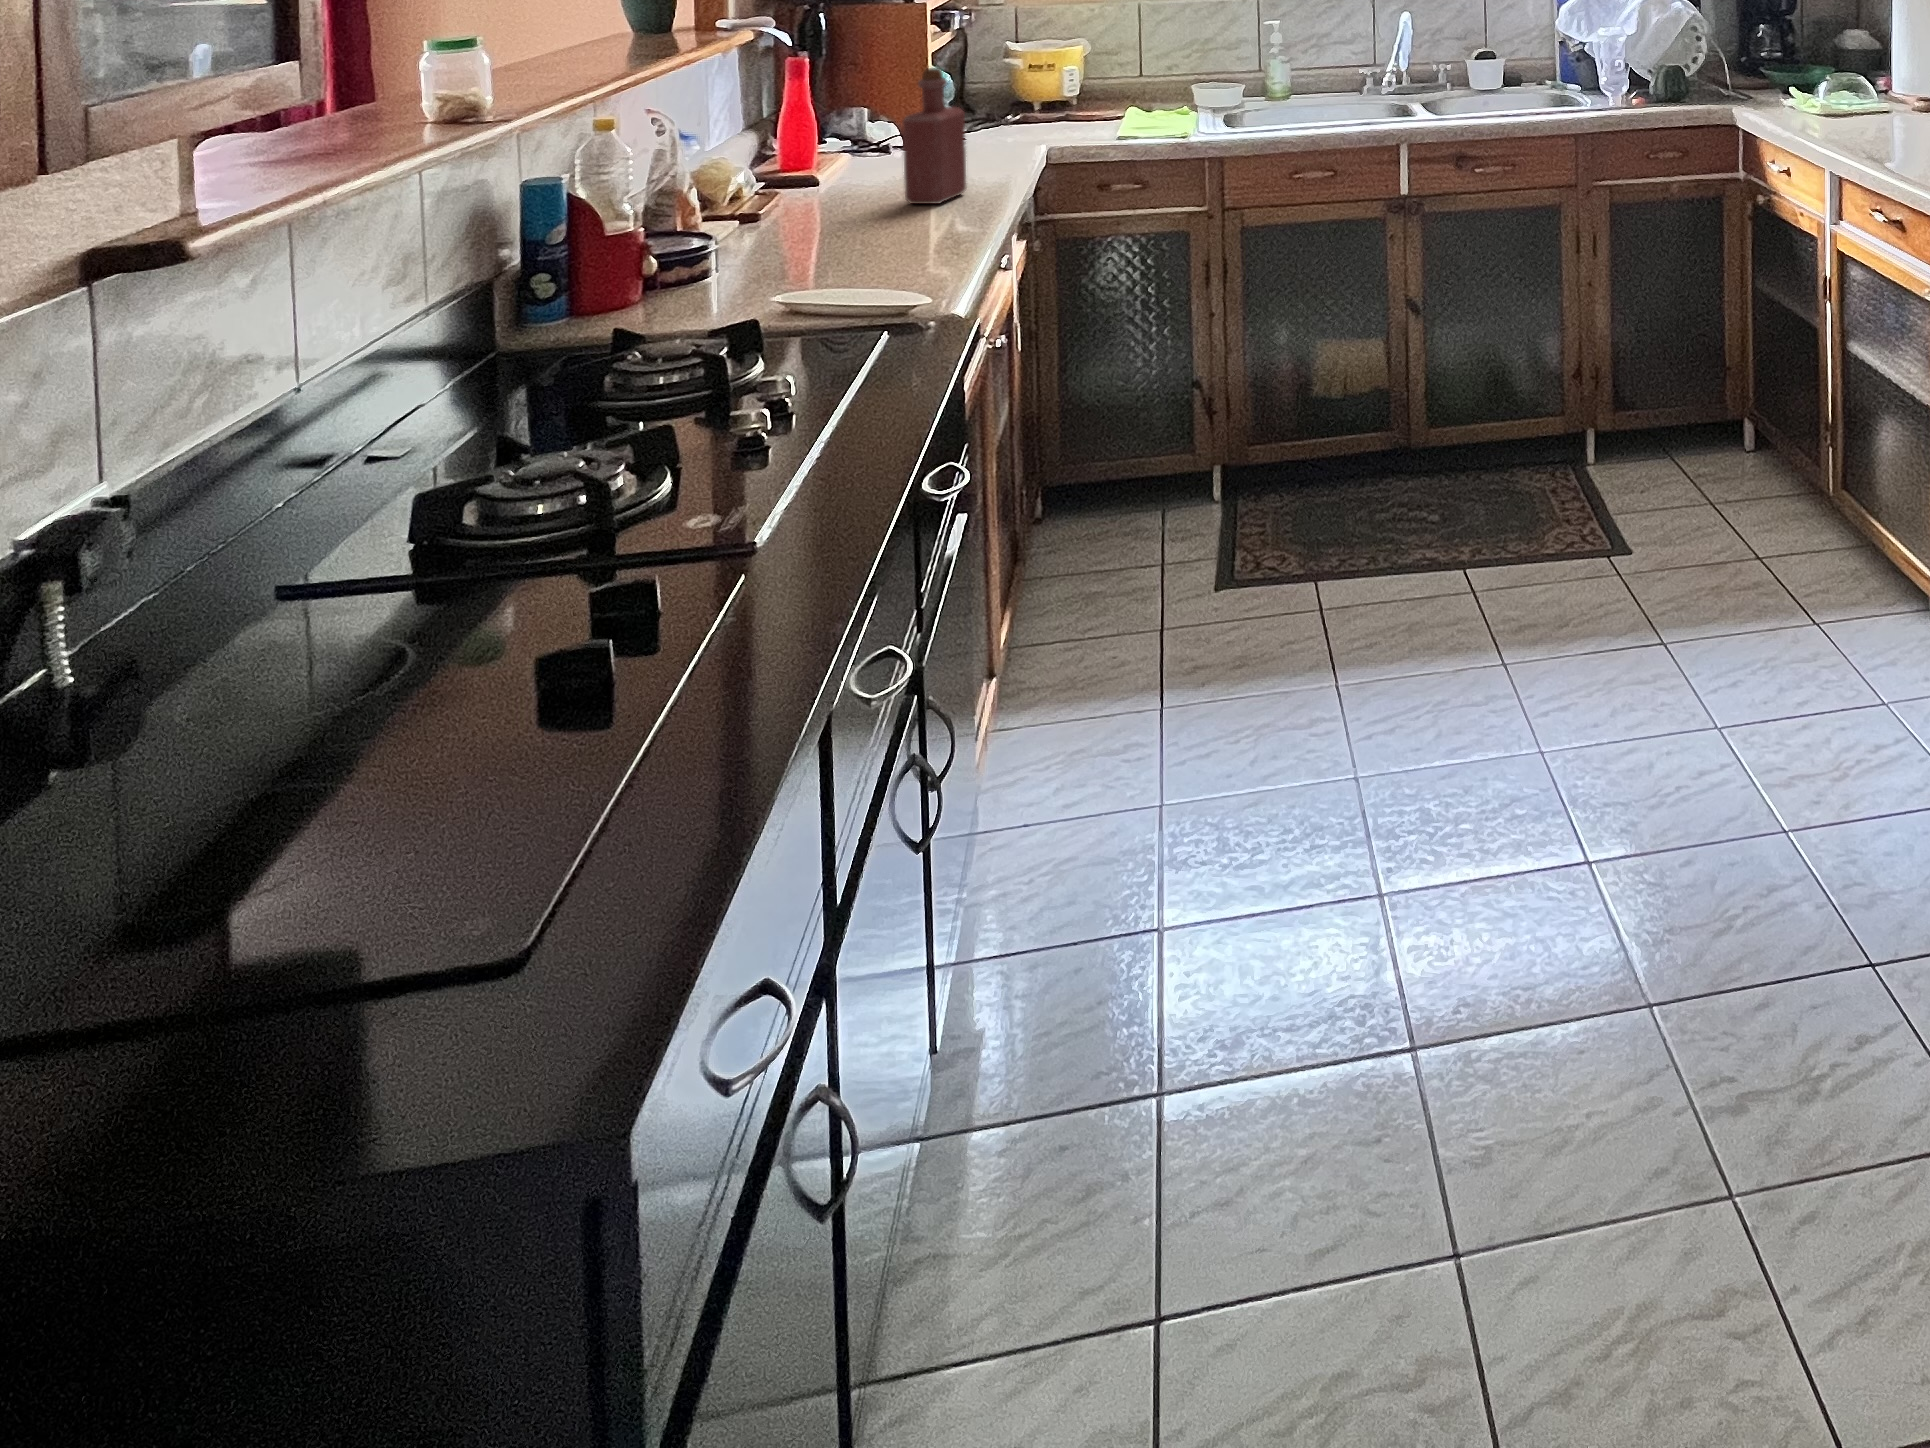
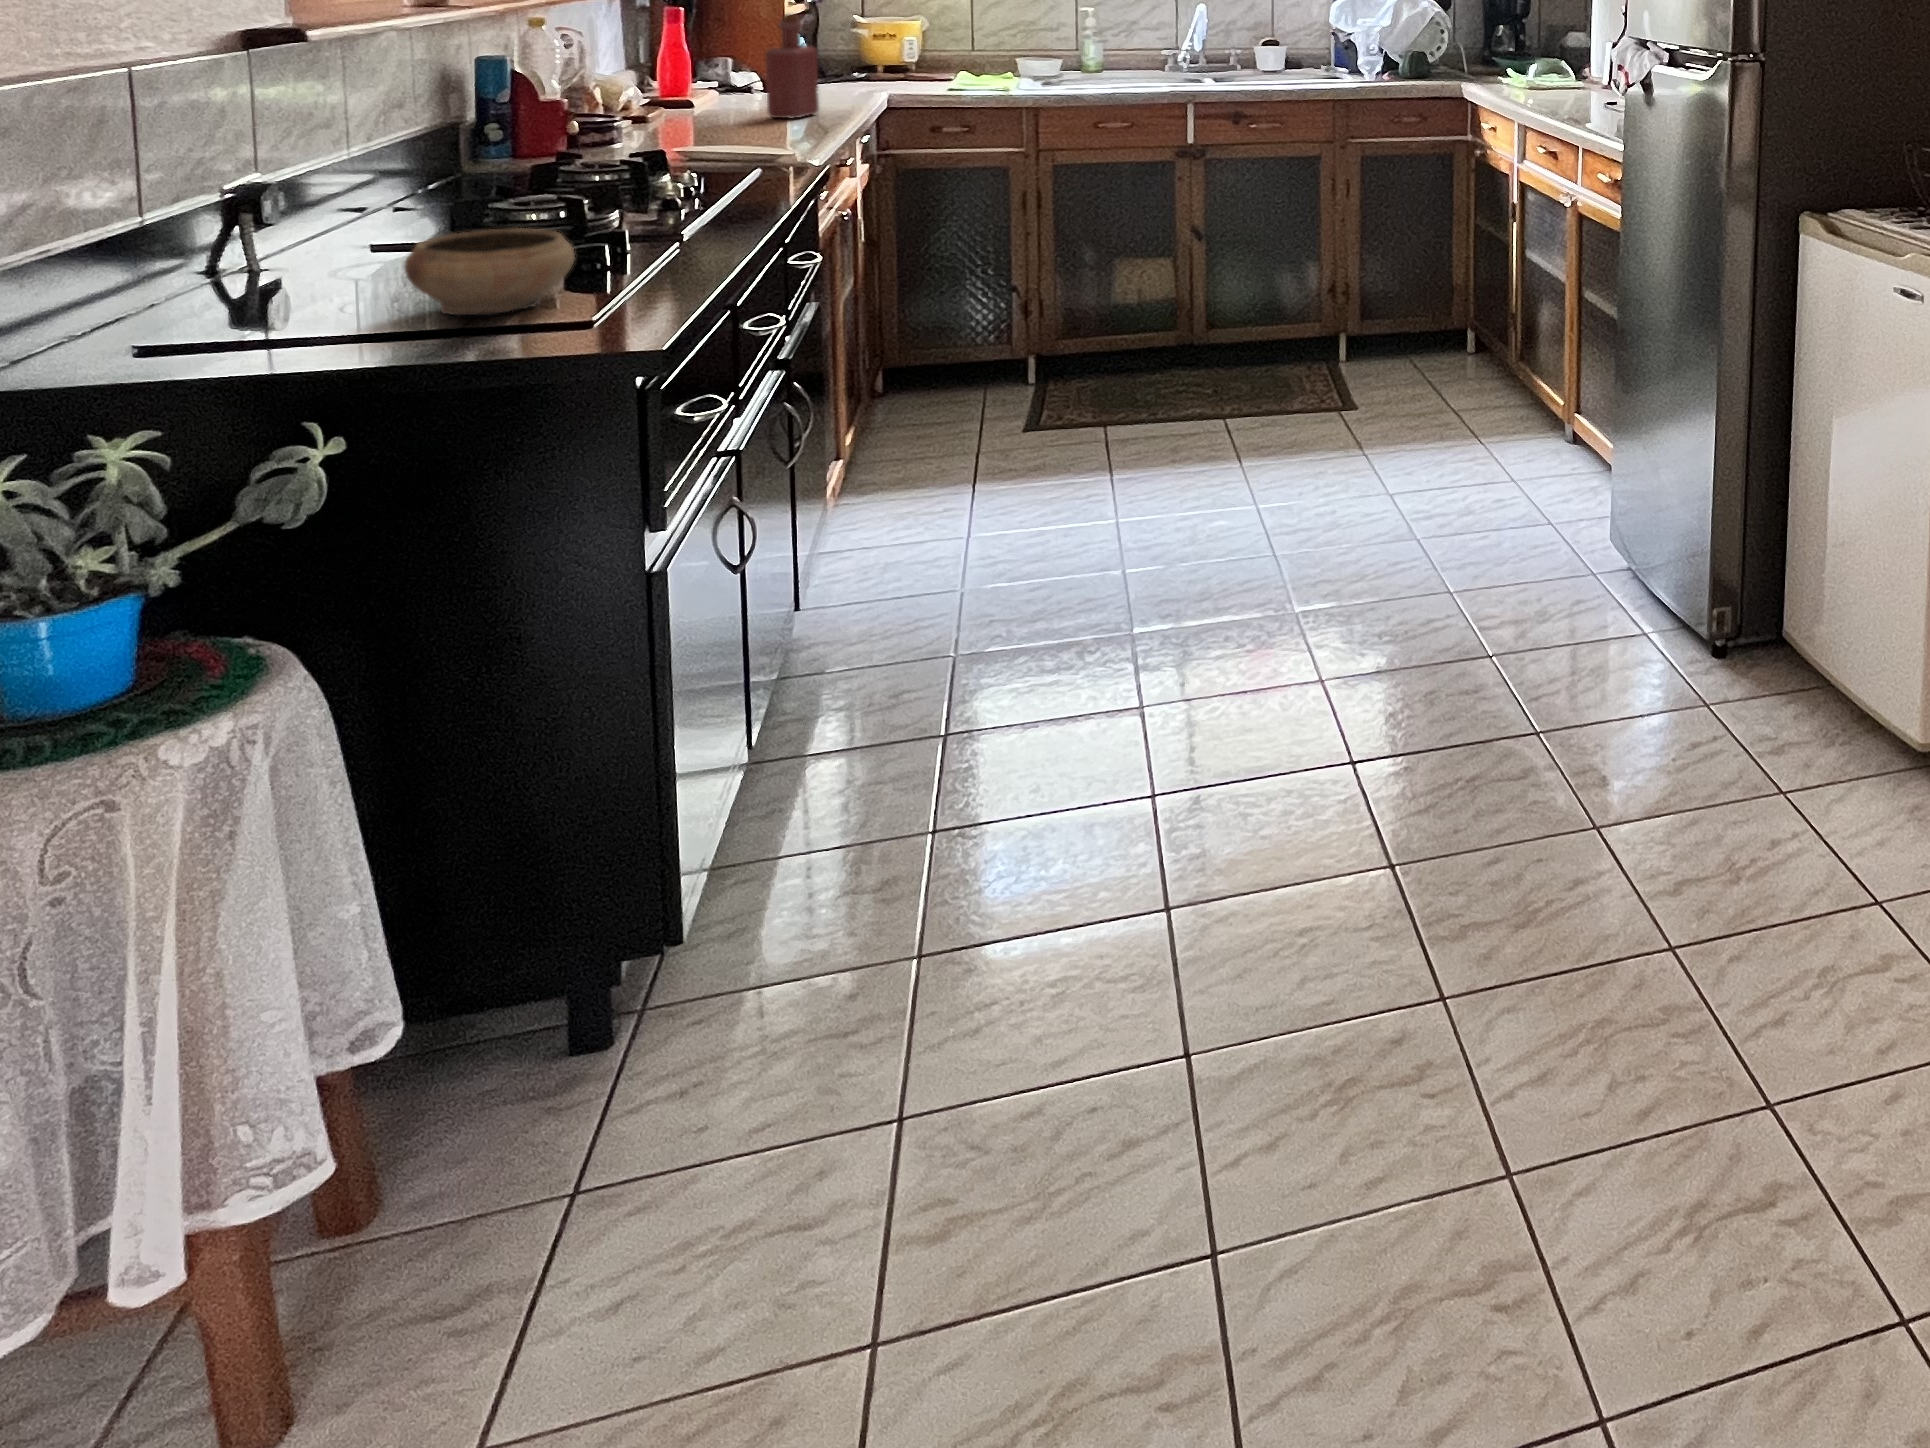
ceramic bowl: none [231,639,545,863] -> present [405,228,575,315]

